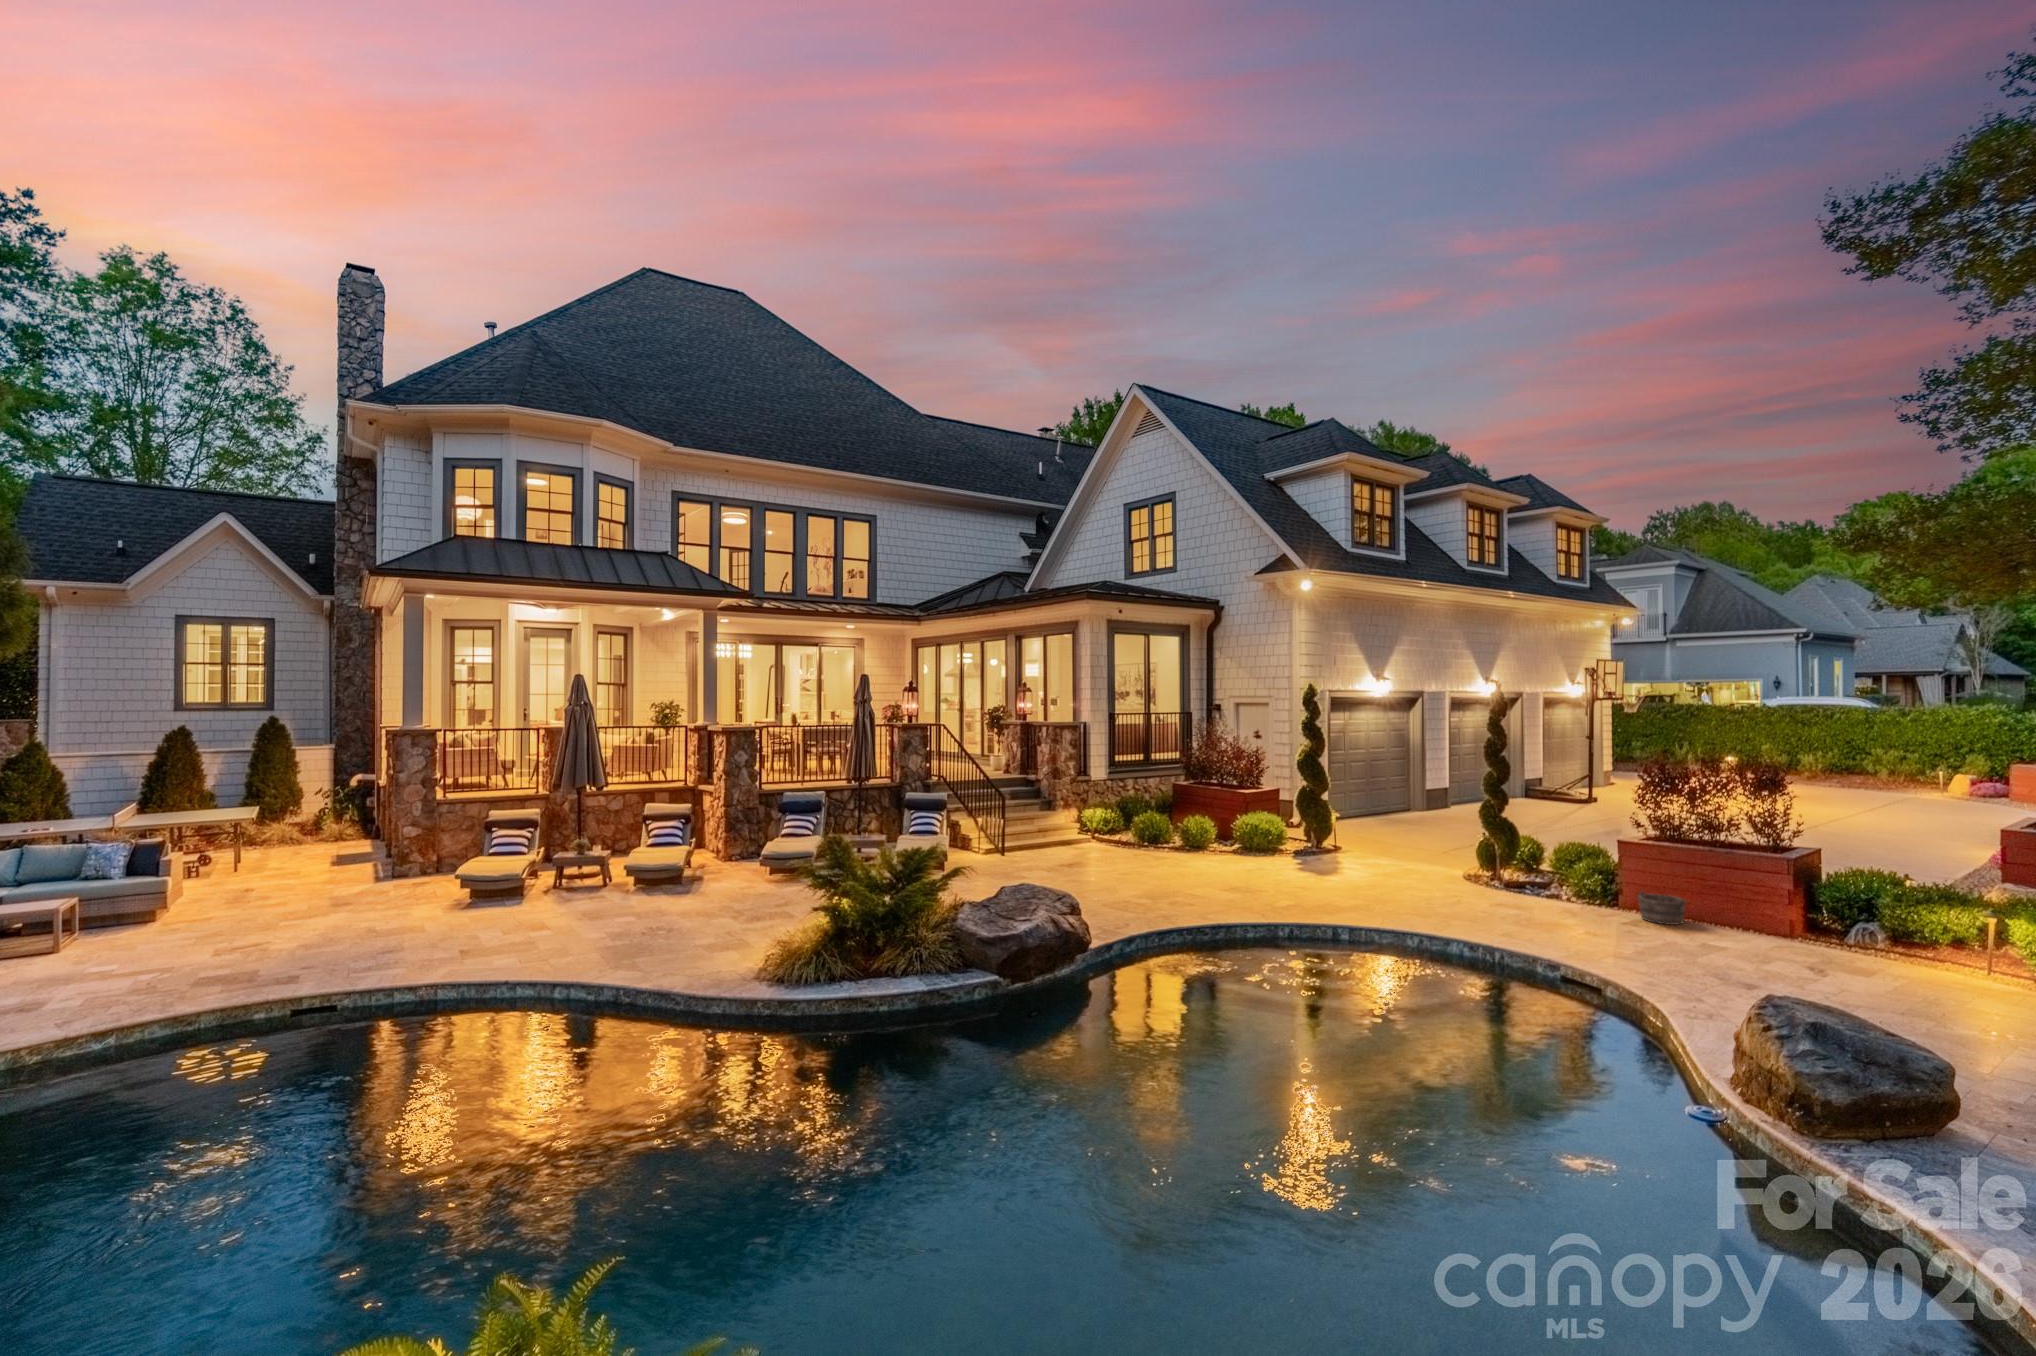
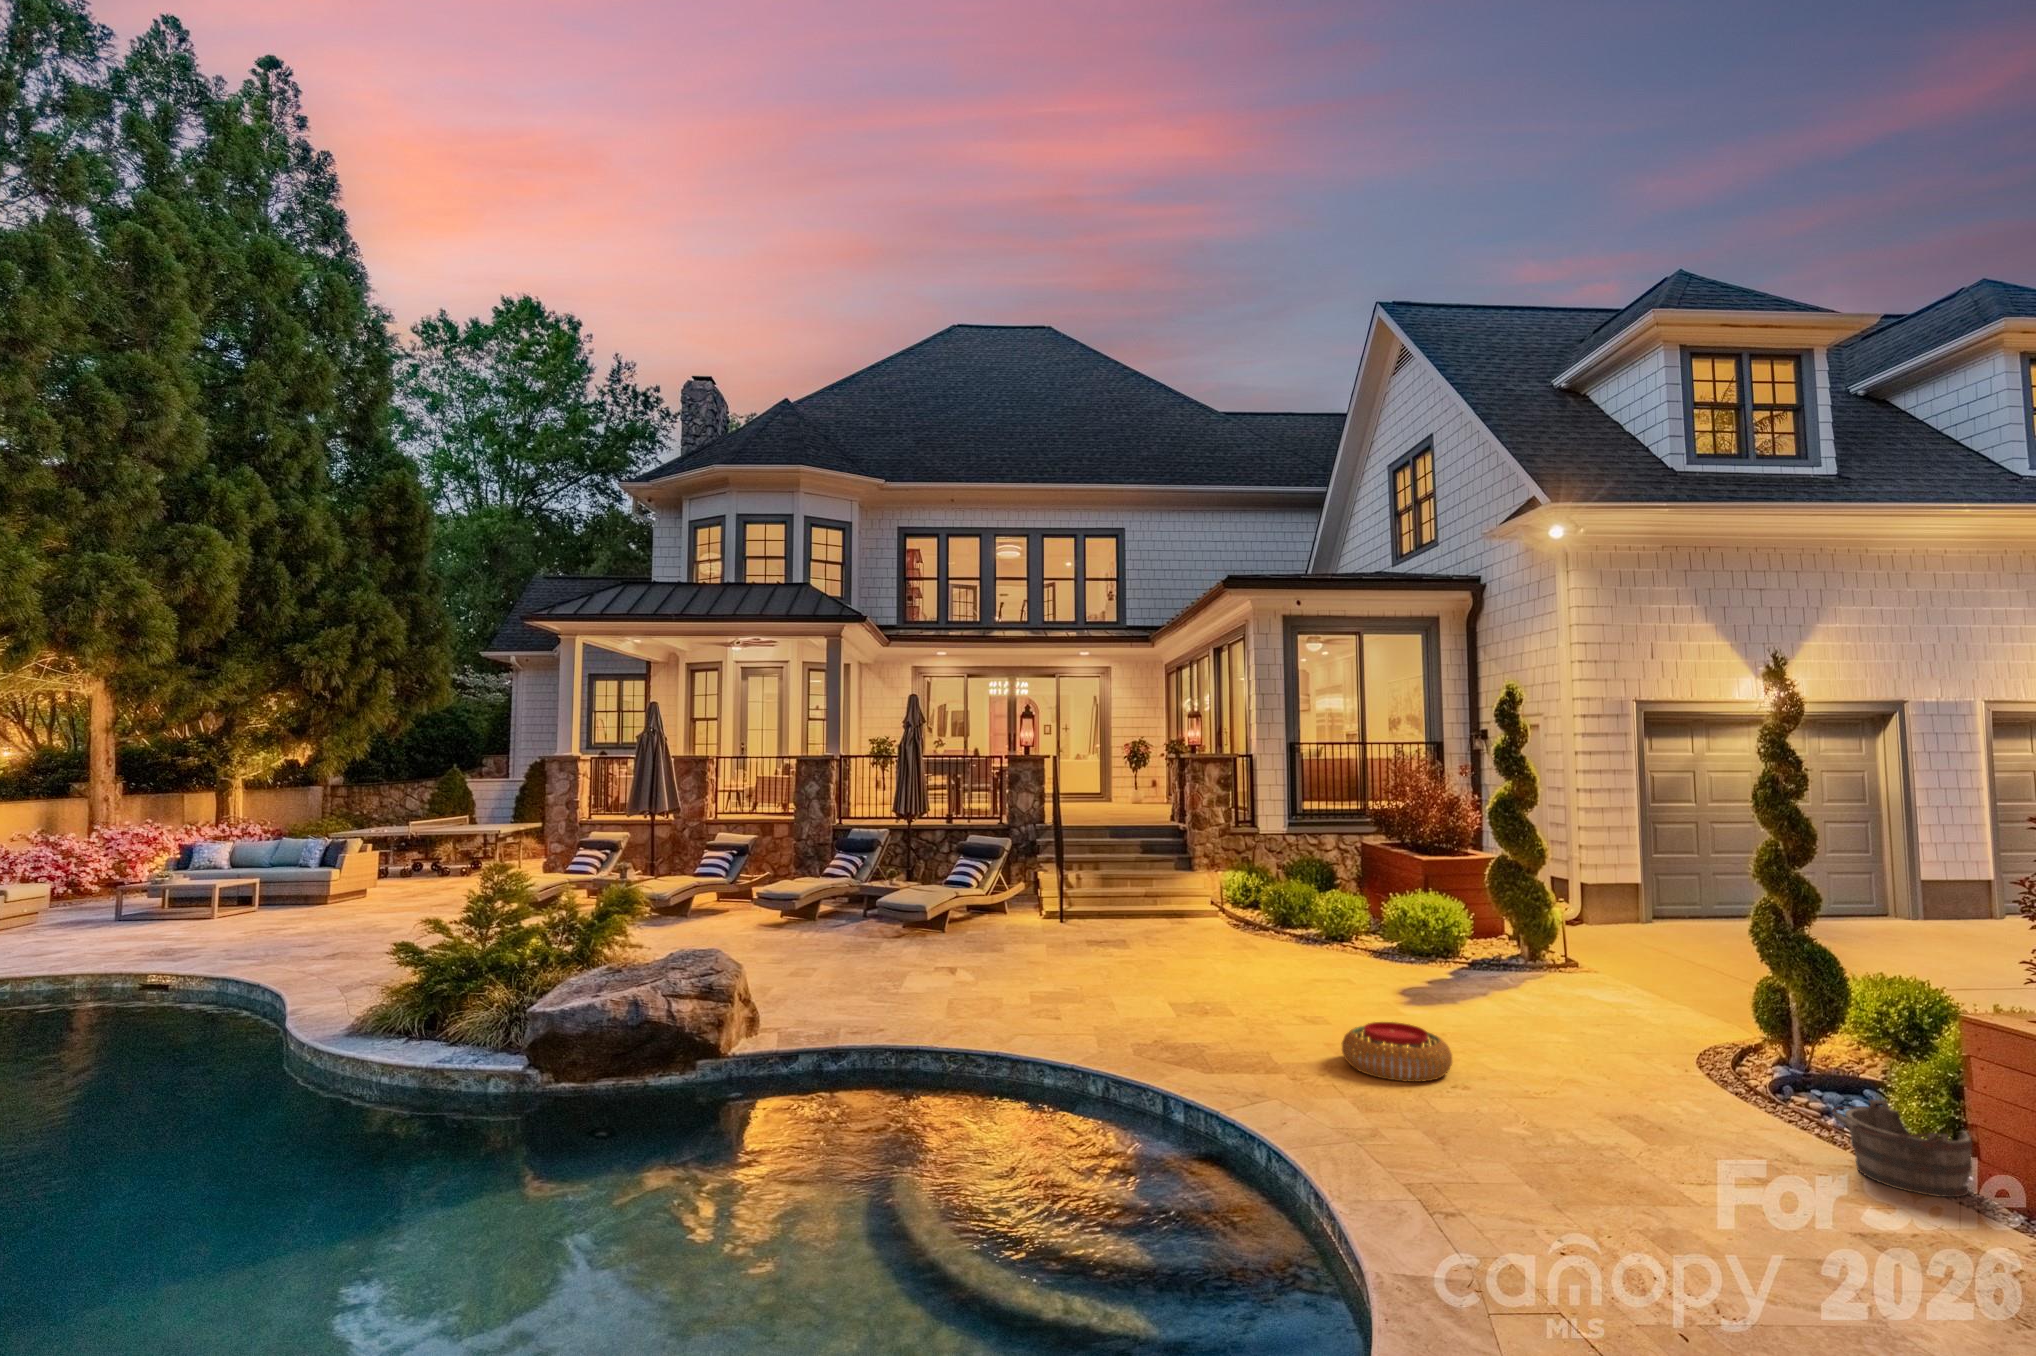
pouf: none [1406,894,1469,924] -> present [1342,1022,1452,1082]

